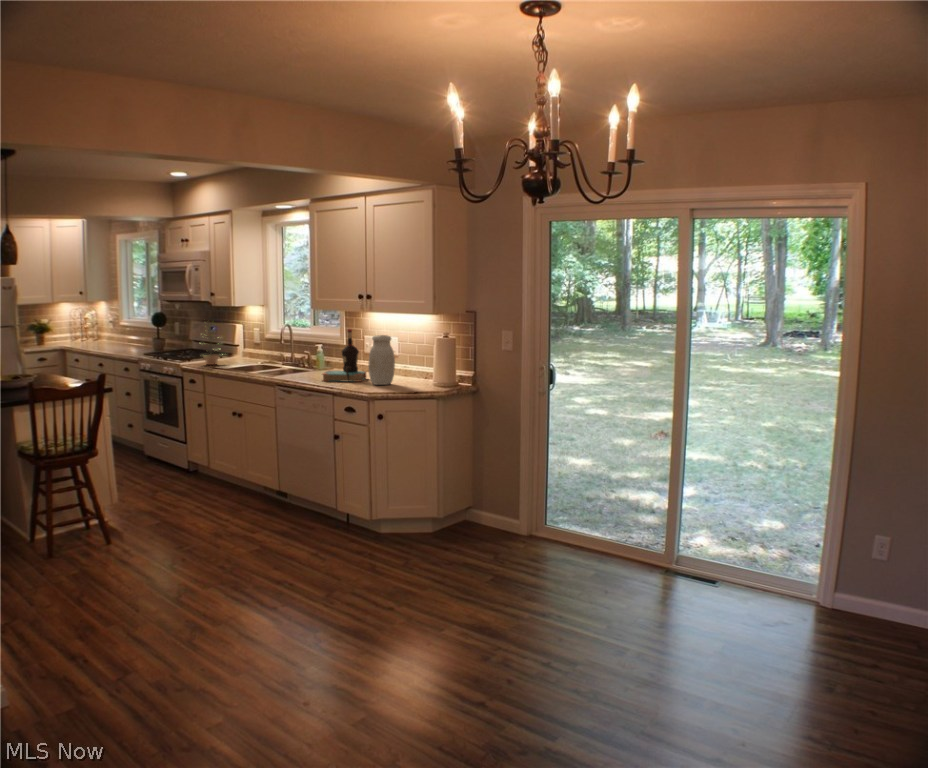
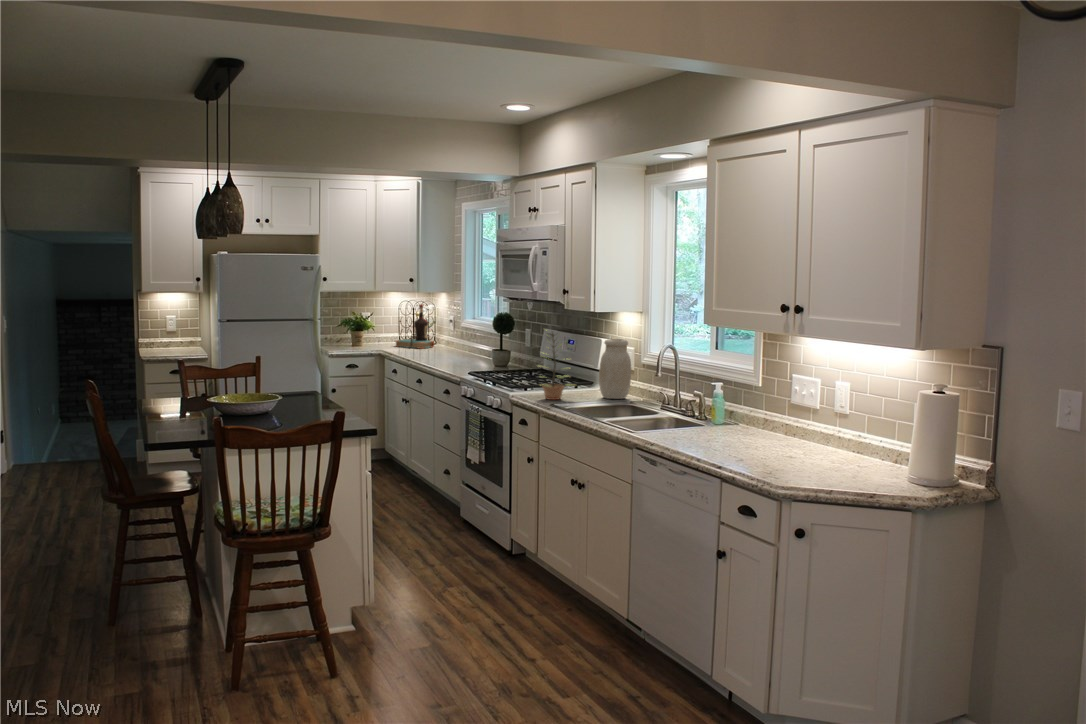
bottle: present [322,329,366,382] -> present [396,305,434,349]
jar: present [368,335,395,385] -> present [599,339,631,399]

